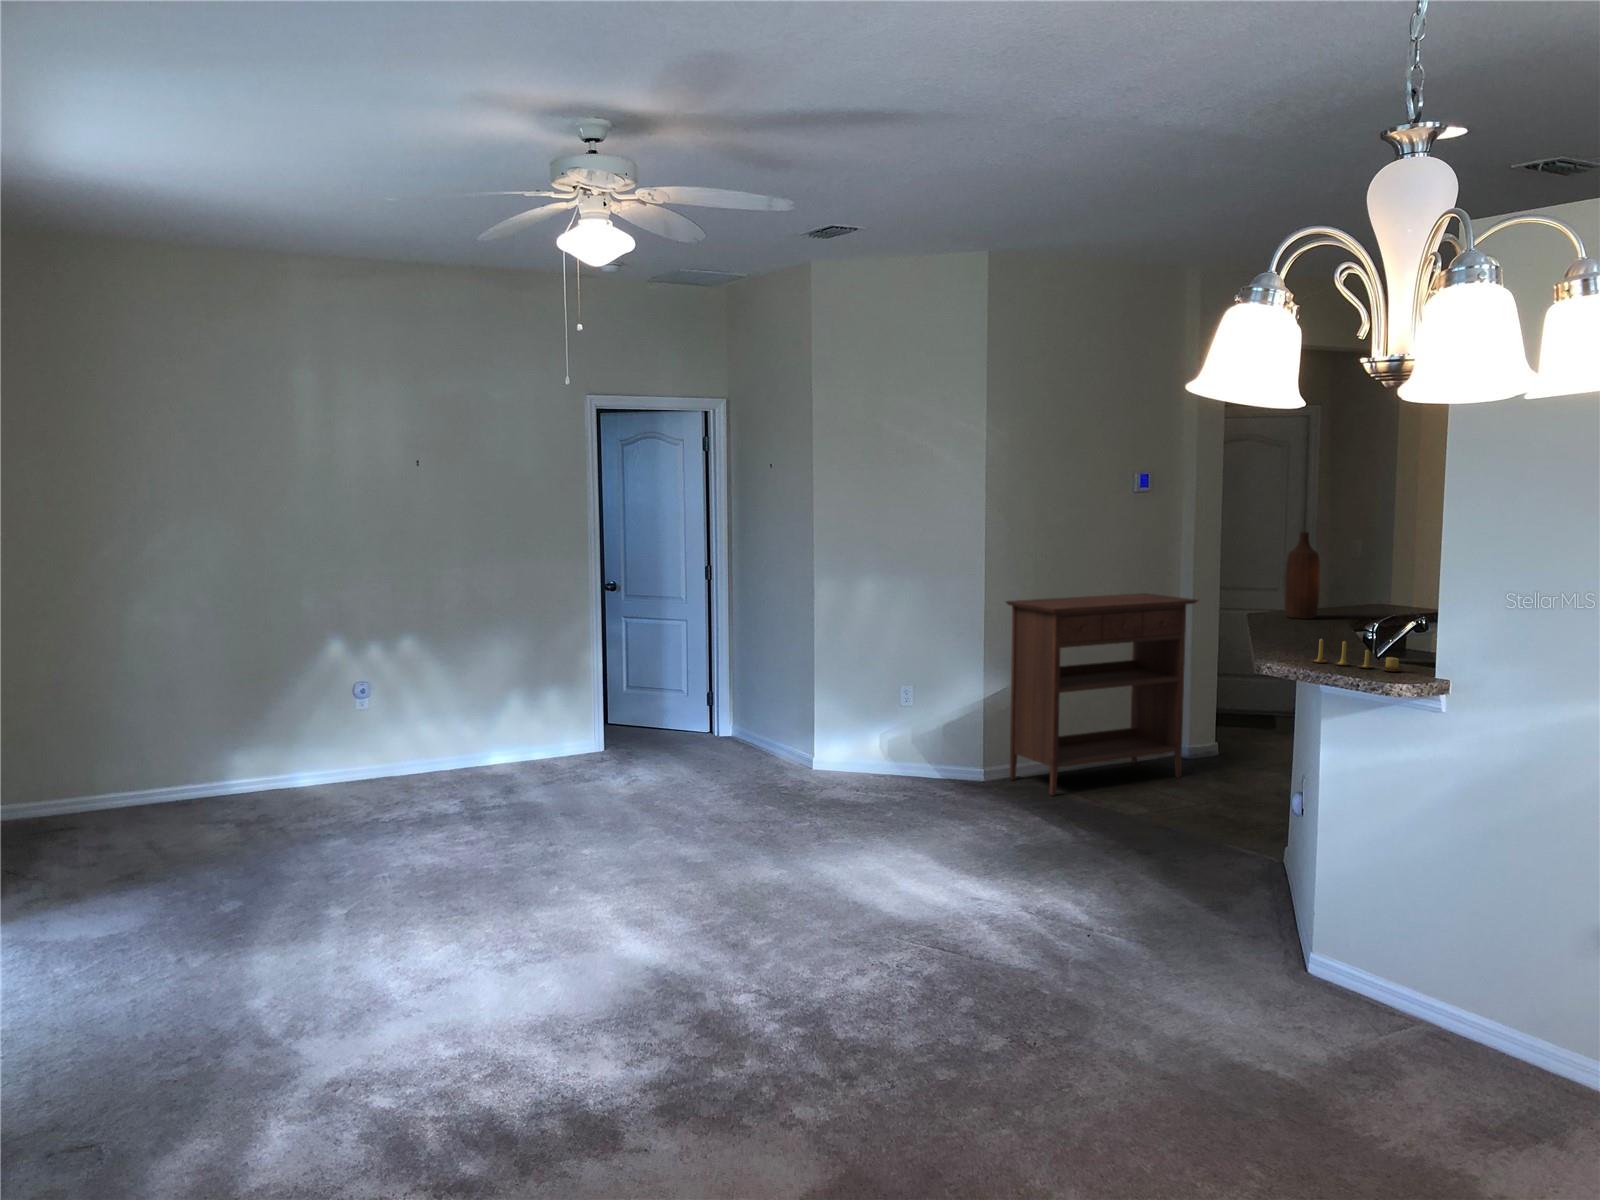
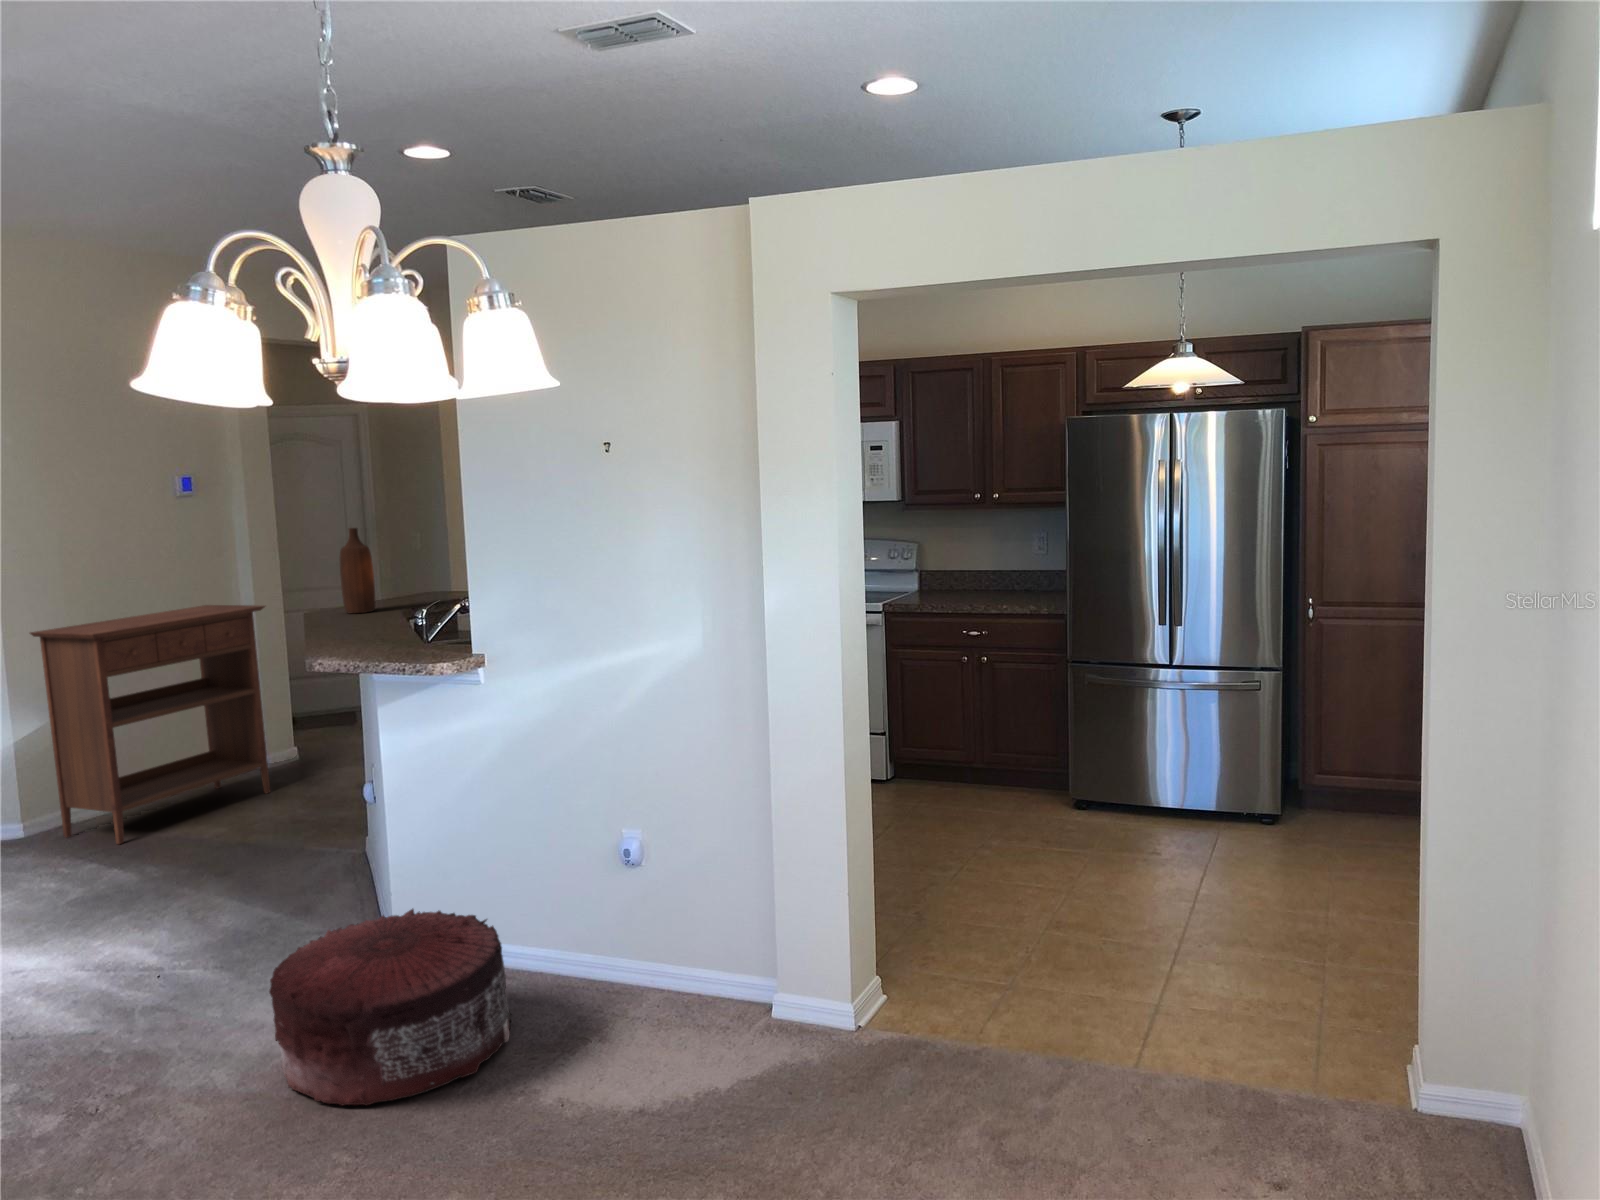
candle: present [1311,638,1402,671] -> none [361,628,443,654]
pouf: none [1191,929,1441,1132] -> present [269,909,511,1106]

